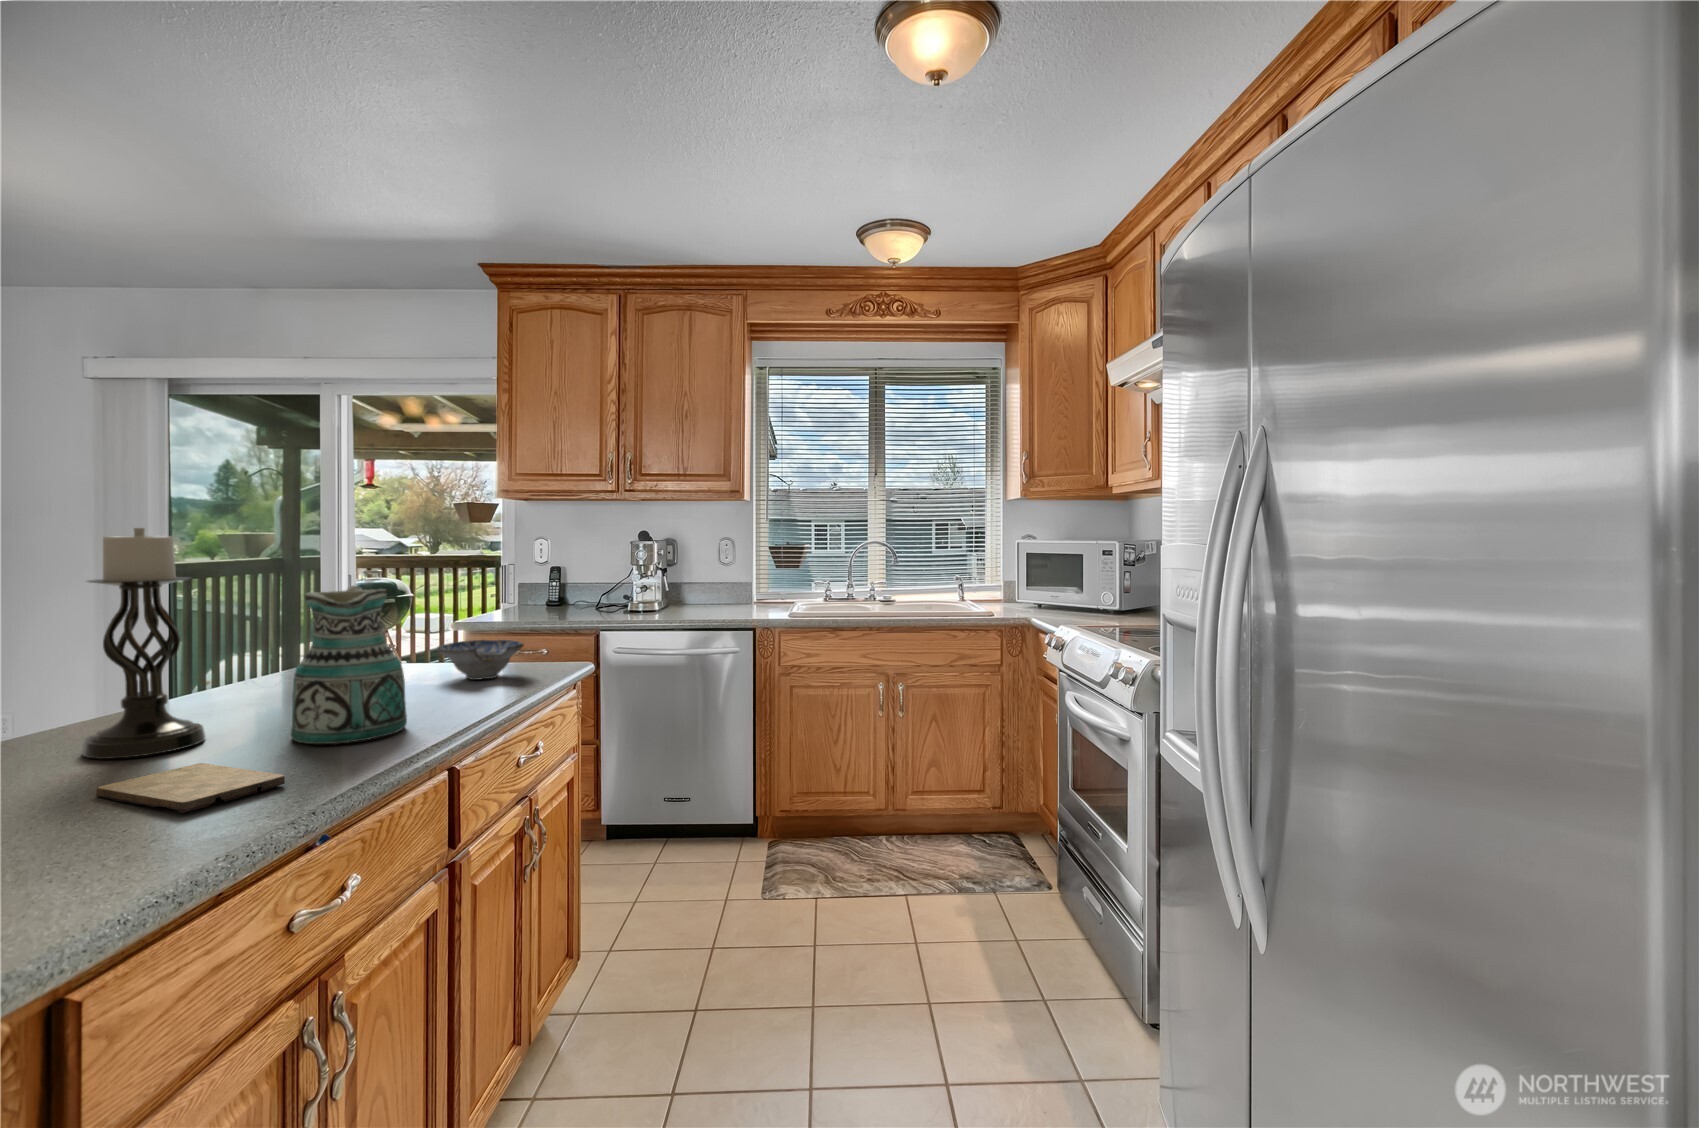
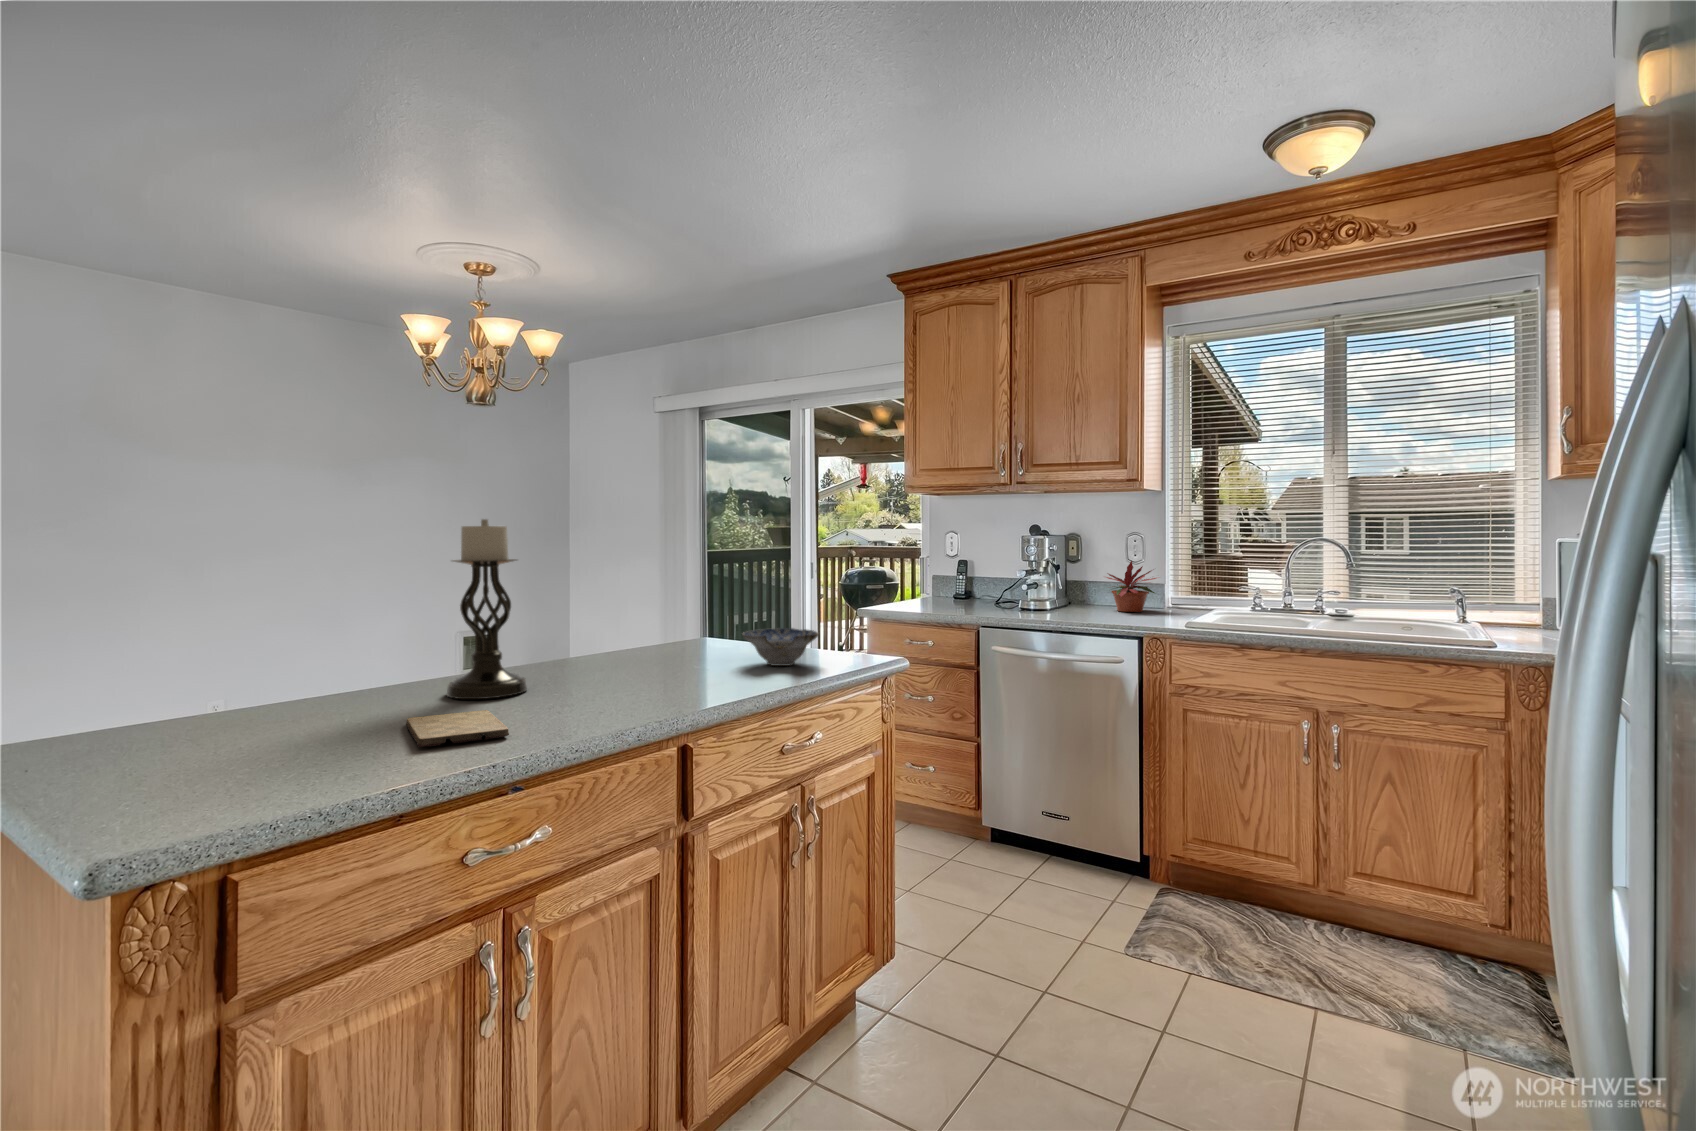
potted plant: none [699,560,755,606] -> present [1107,561,1156,612]
ceramic pitcher: present [291,586,407,744] -> none [569,570,659,708]

